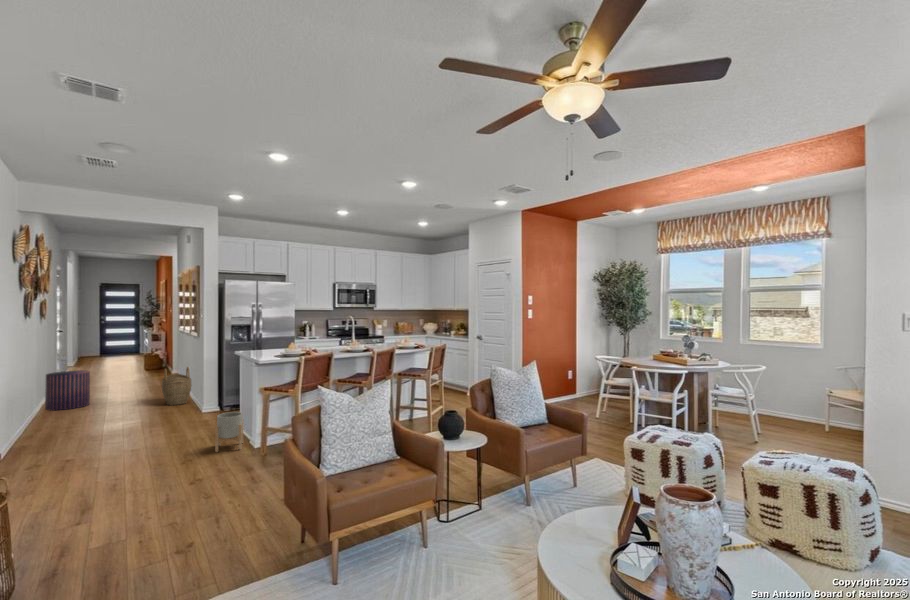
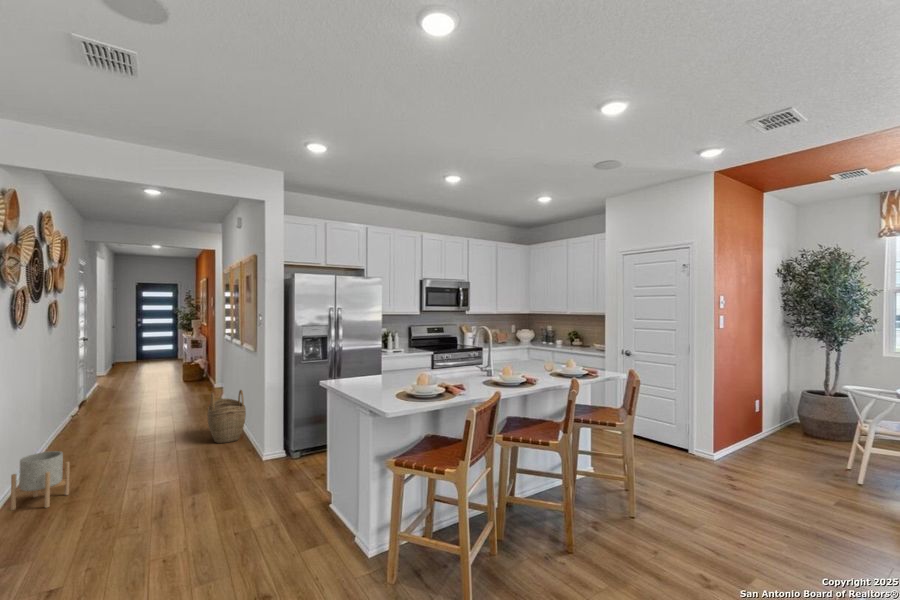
pouf: present [45,371,90,410] -> none [56,393,115,450]
planter: present [215,412,243,452] -> present [11,451,70,510]

